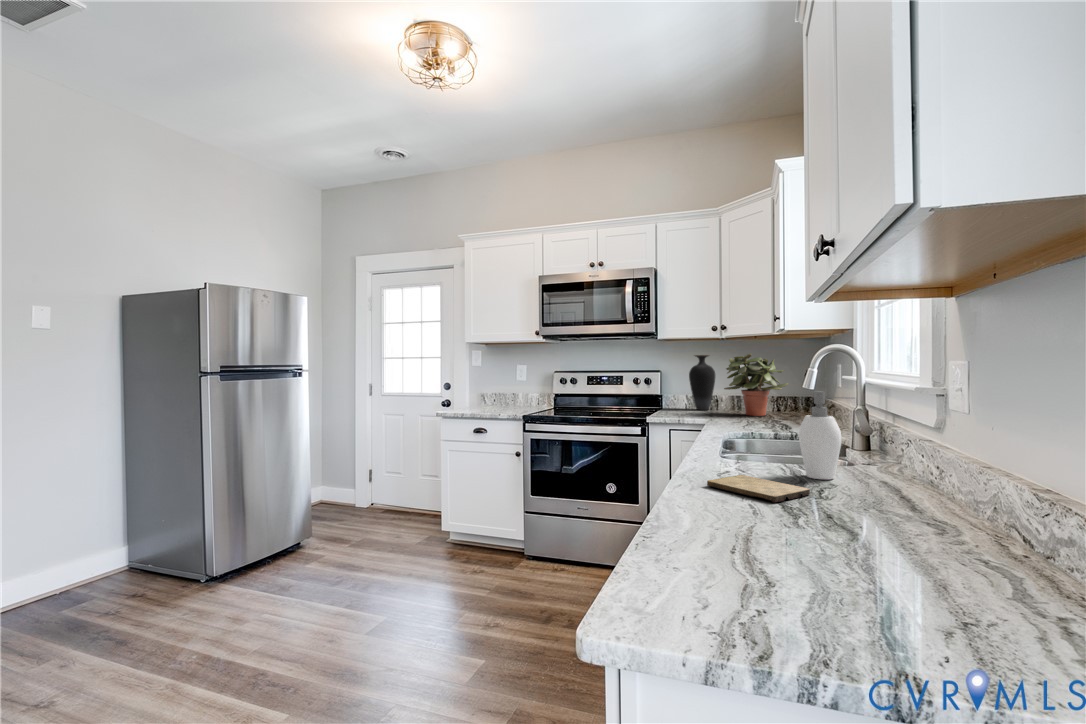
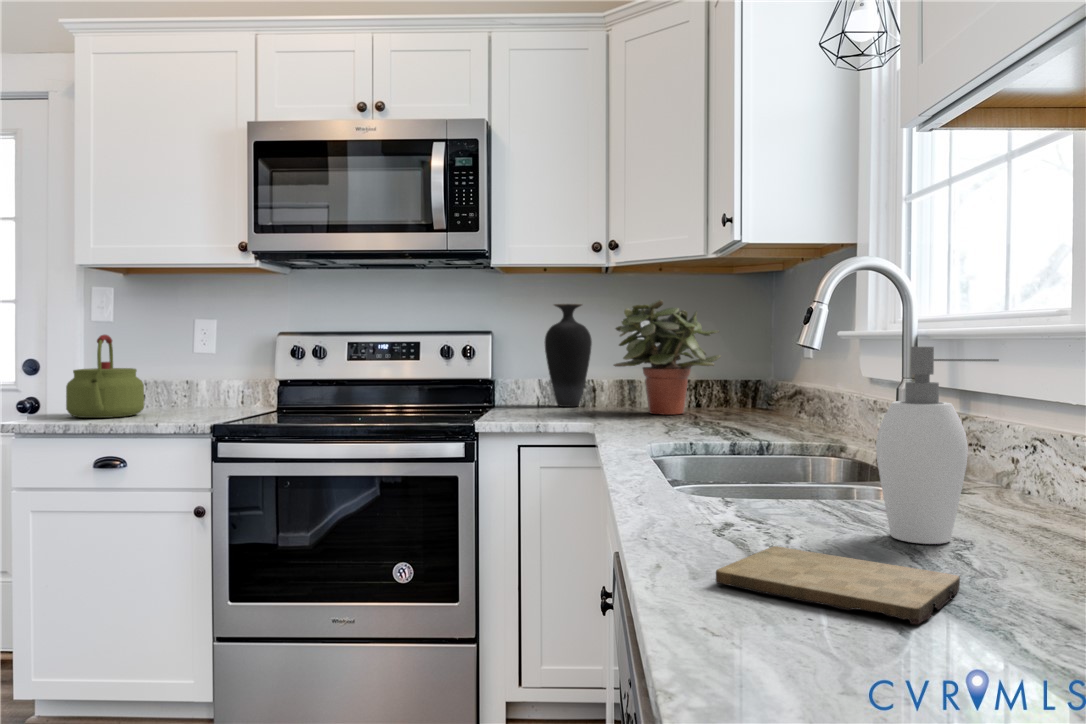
kettle: none [463,373,495,411] -> present [66,335,145,418]

